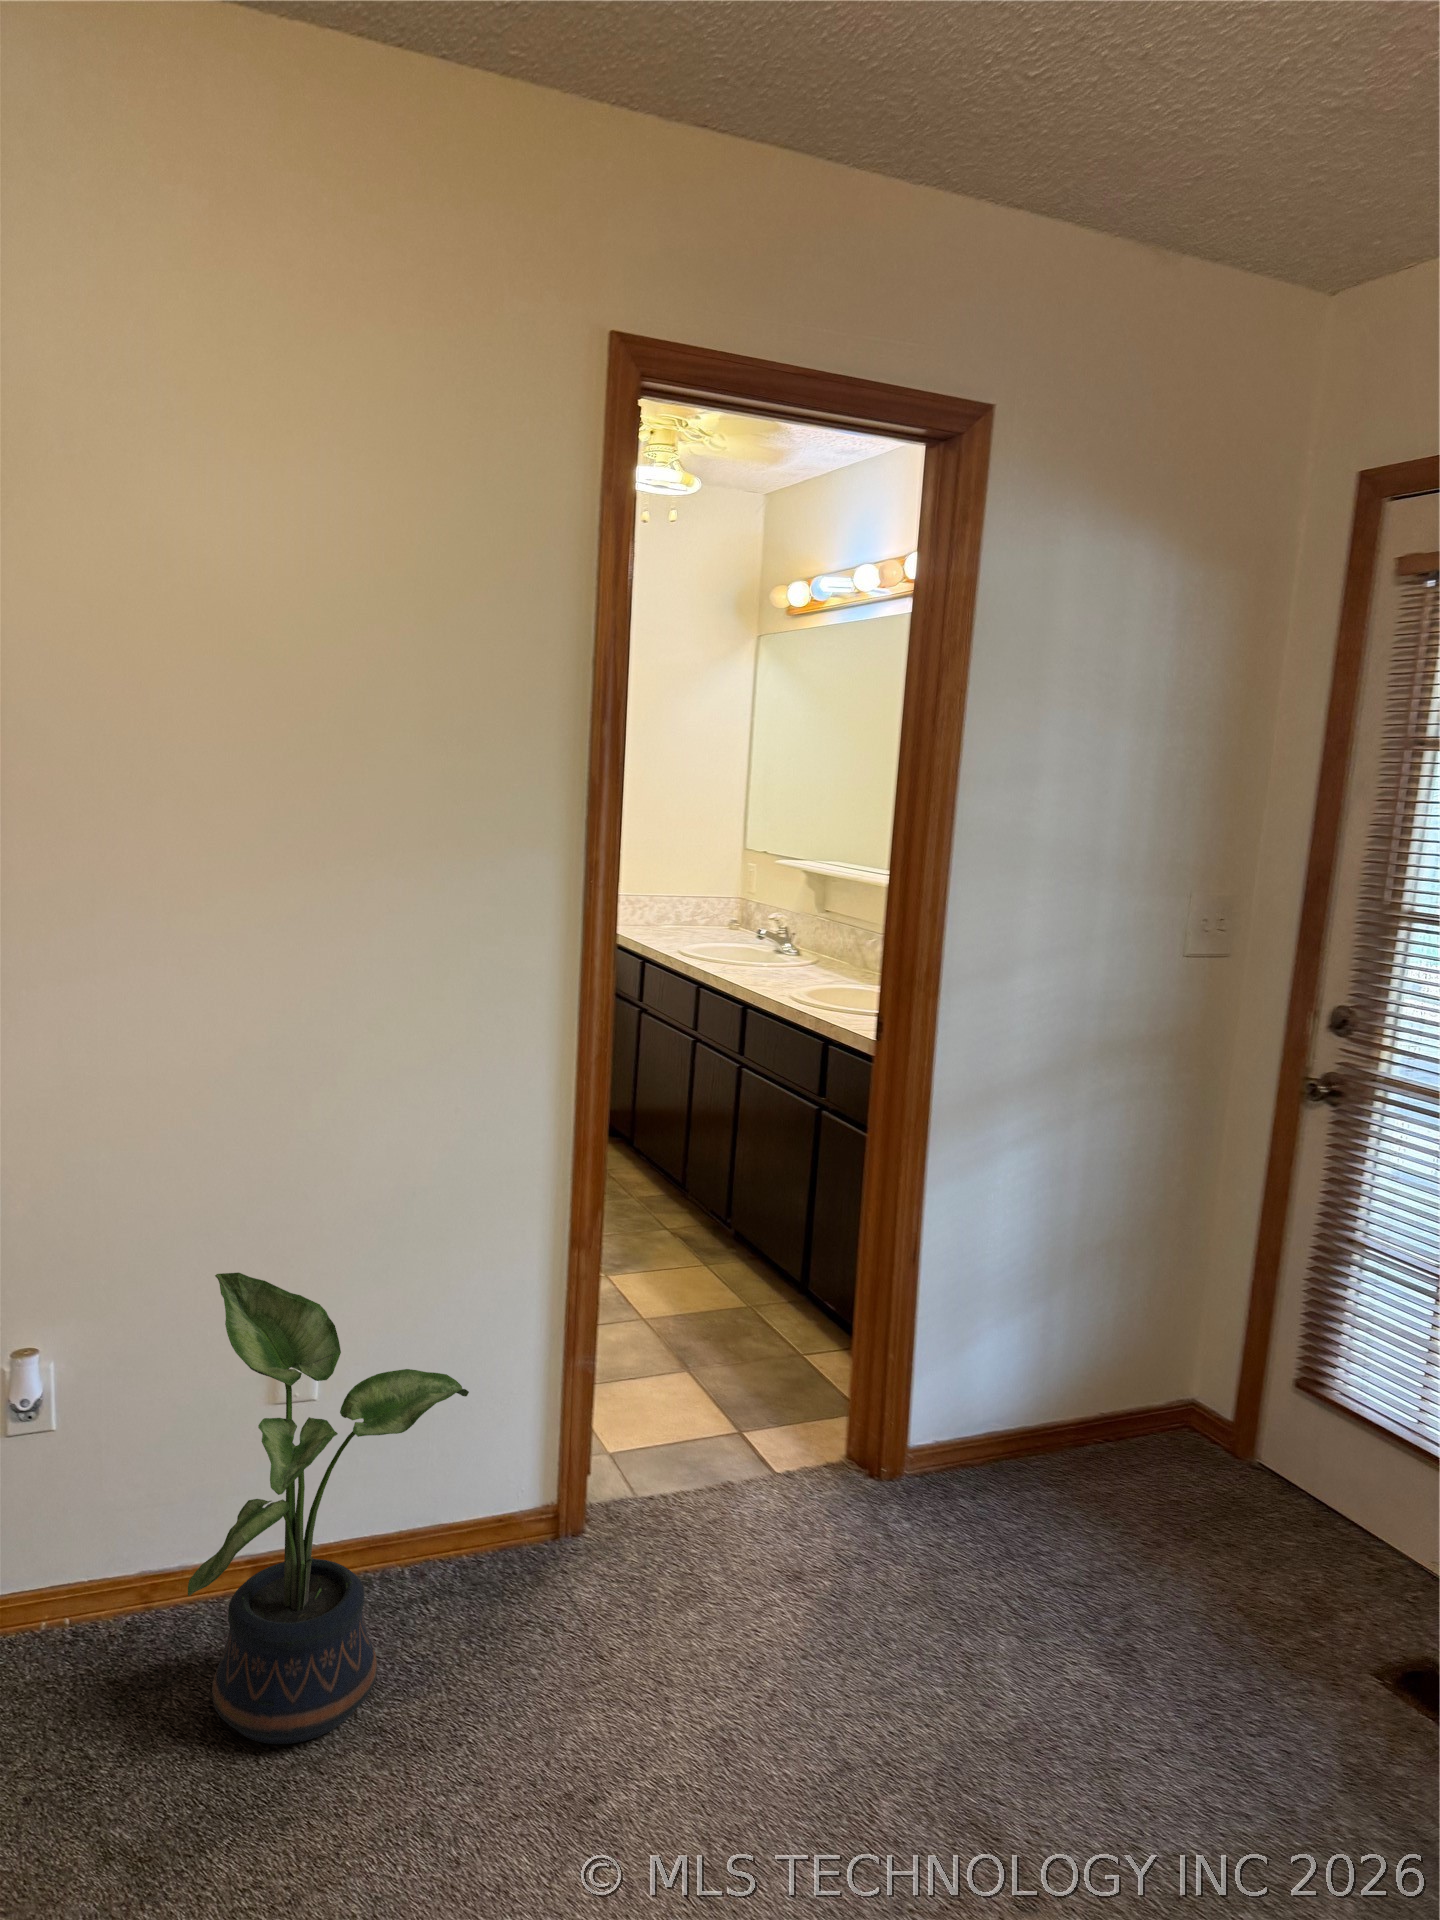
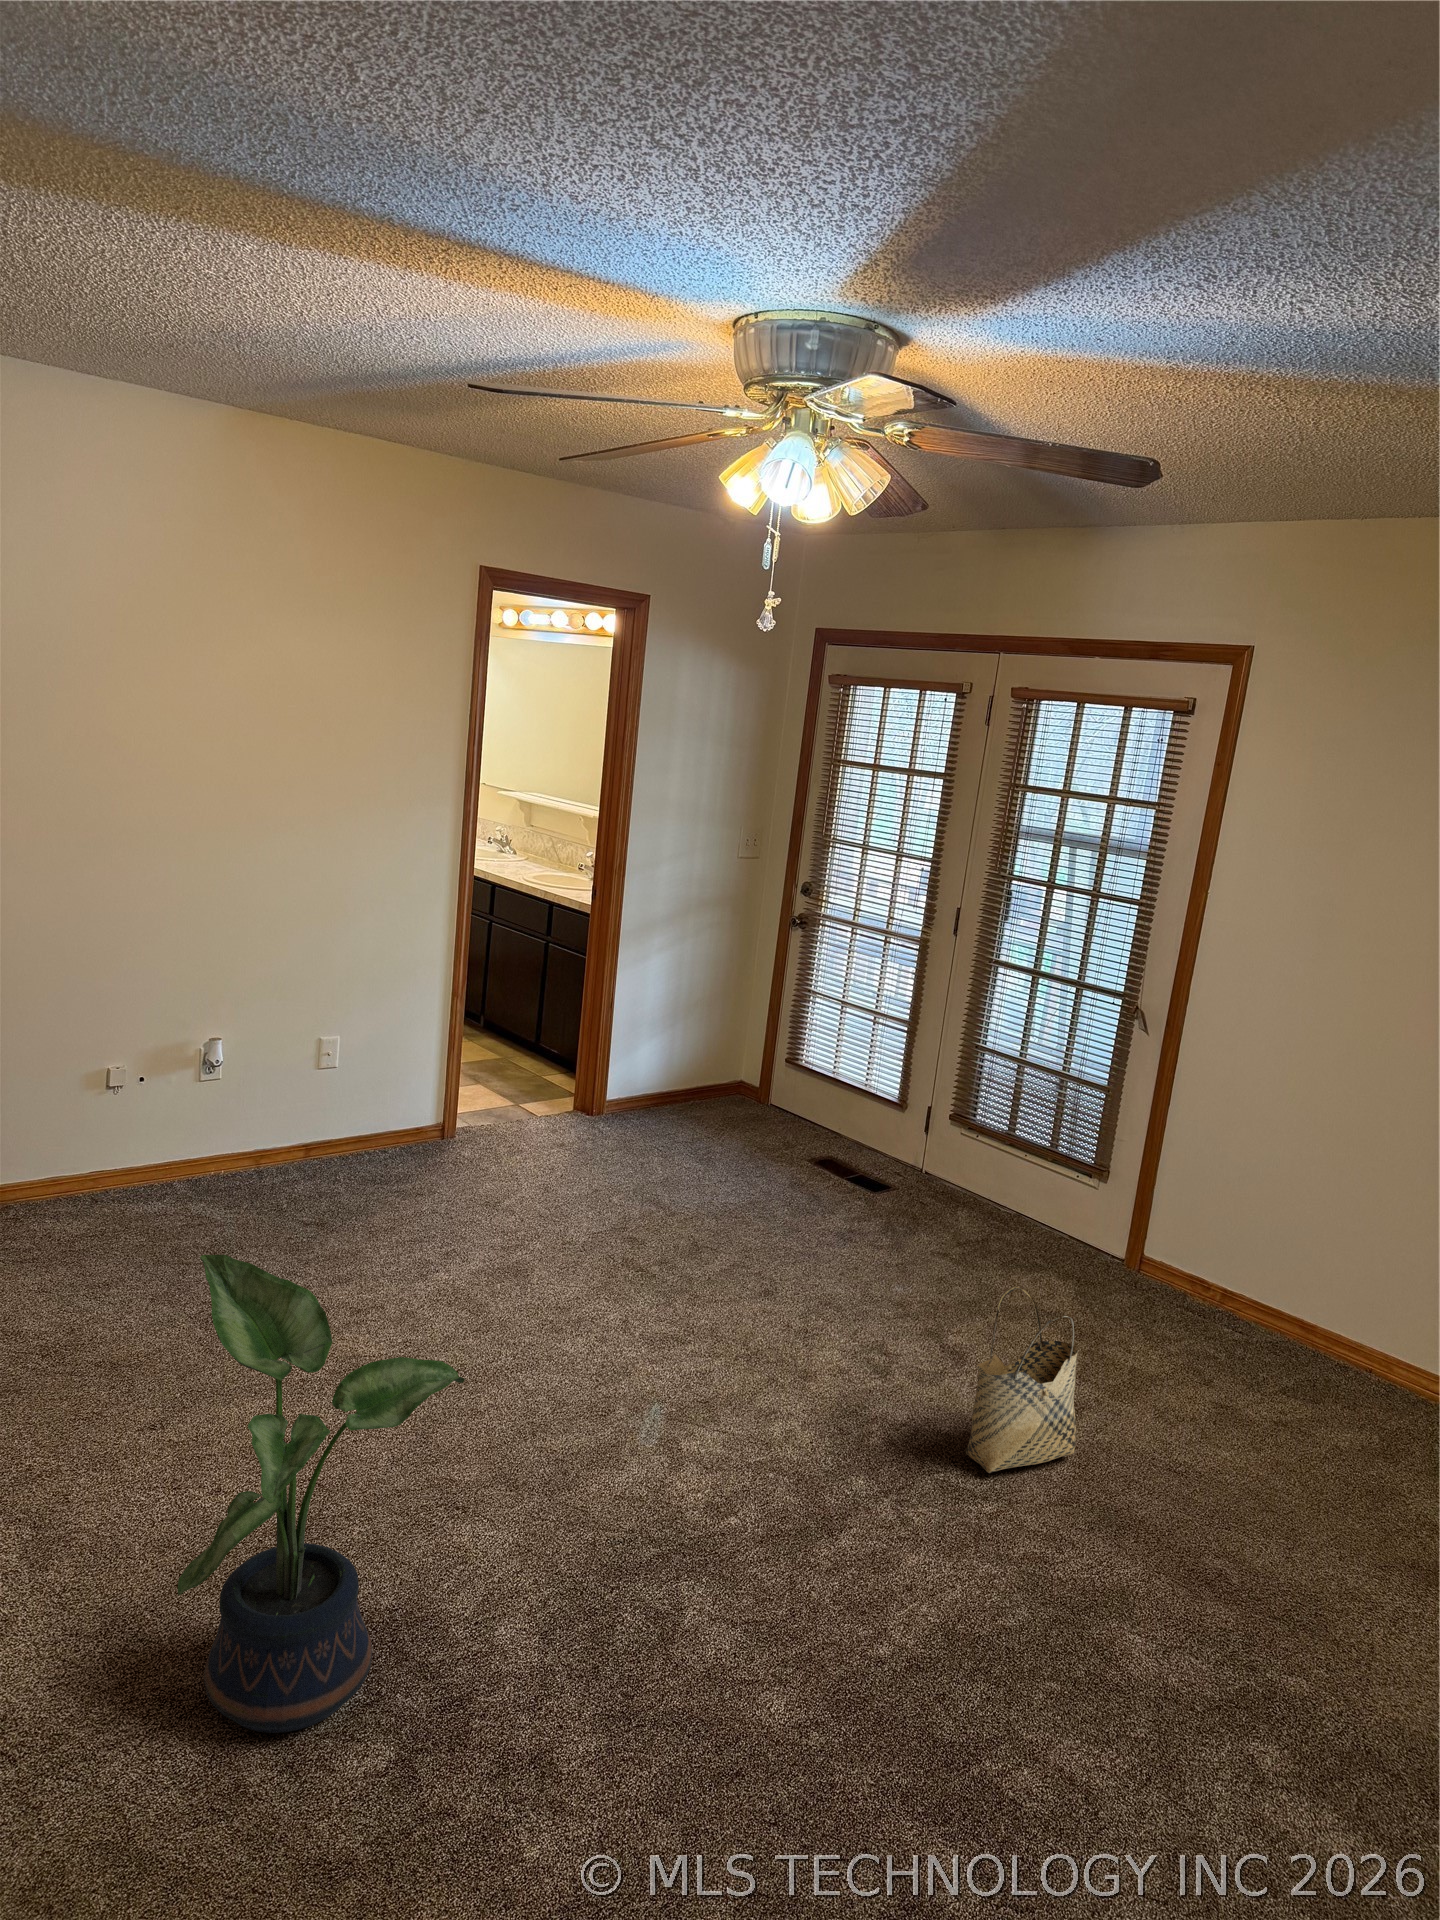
woven basket: none [964,1319,1073,1505] -> present [966,1286,1078,1473]

